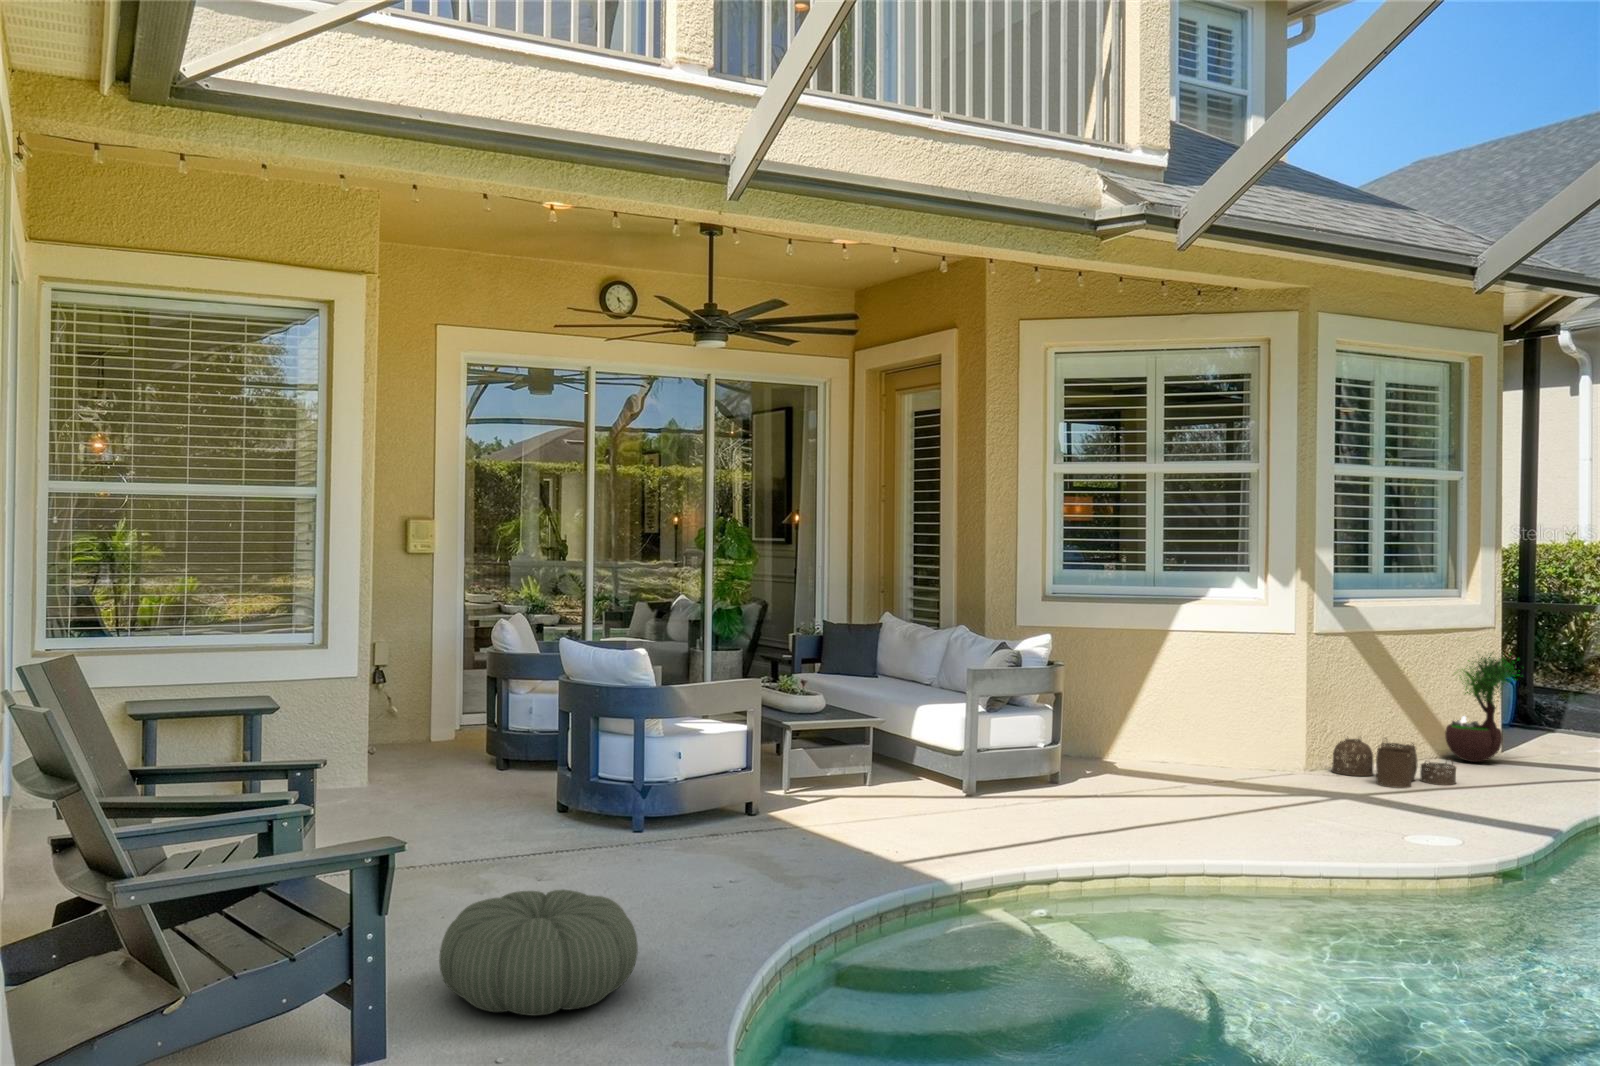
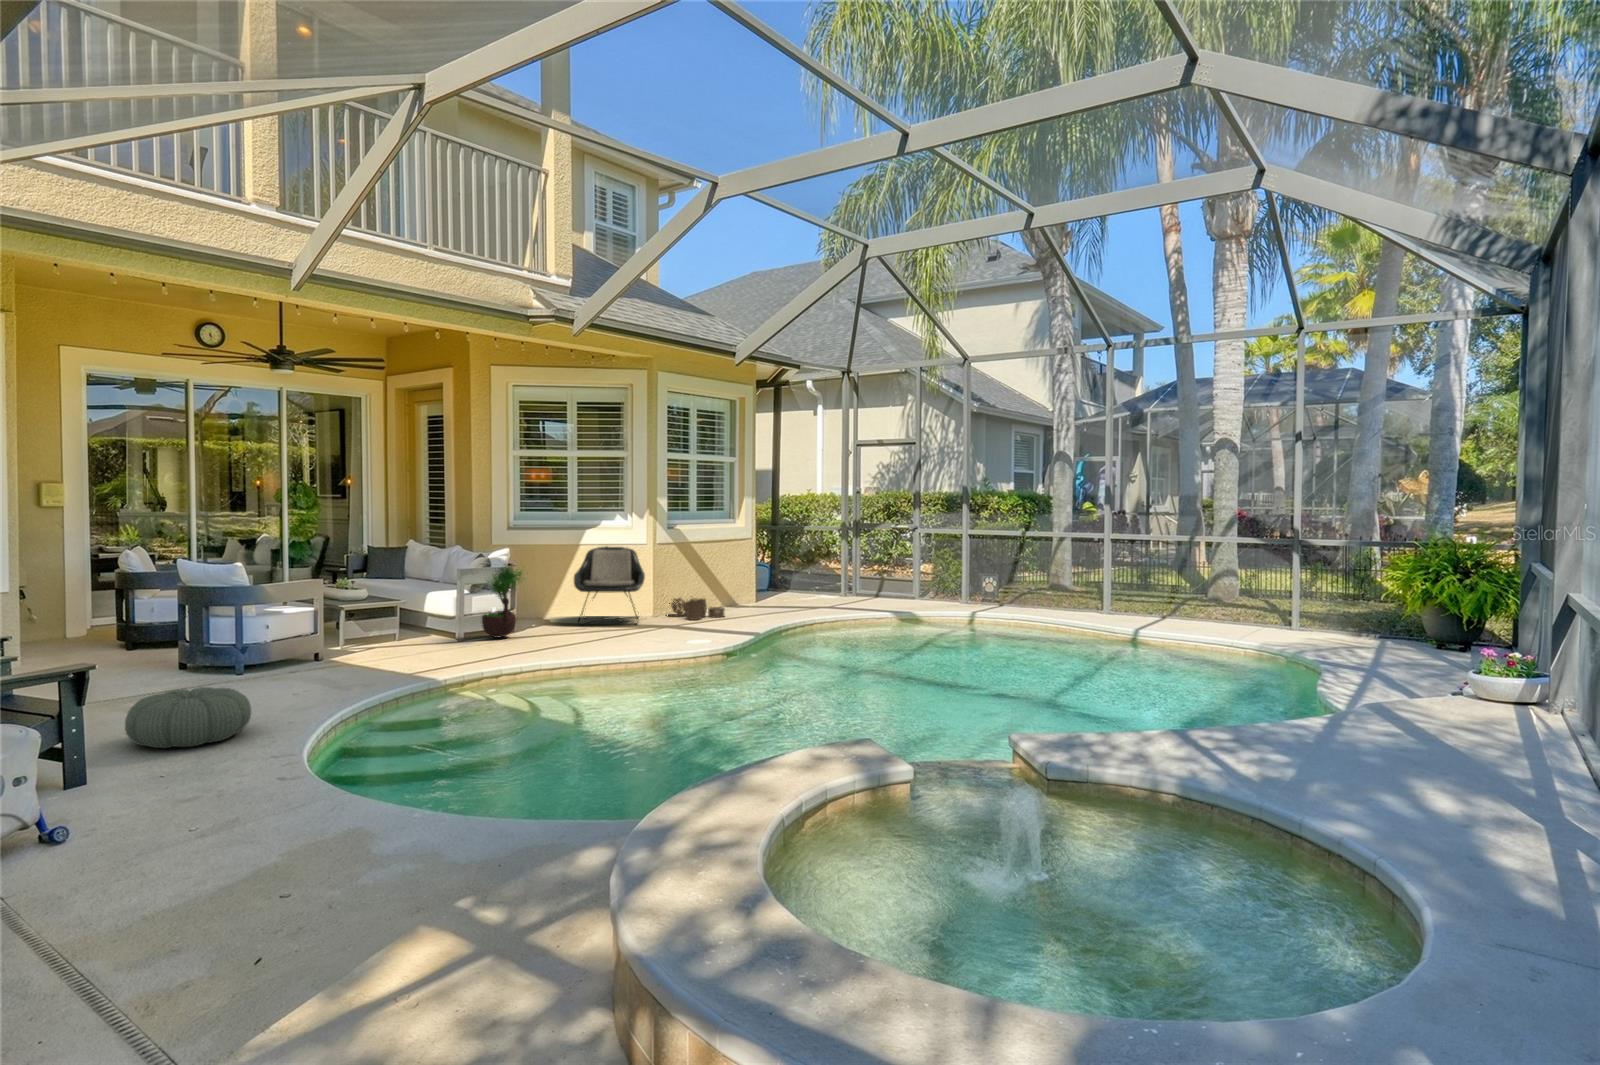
lounge chair: none [1161,635,1298,790] -> present [574,546,645,626]
potted tree: present [1445,655,1516,762] -> present [482,564,525,638]

